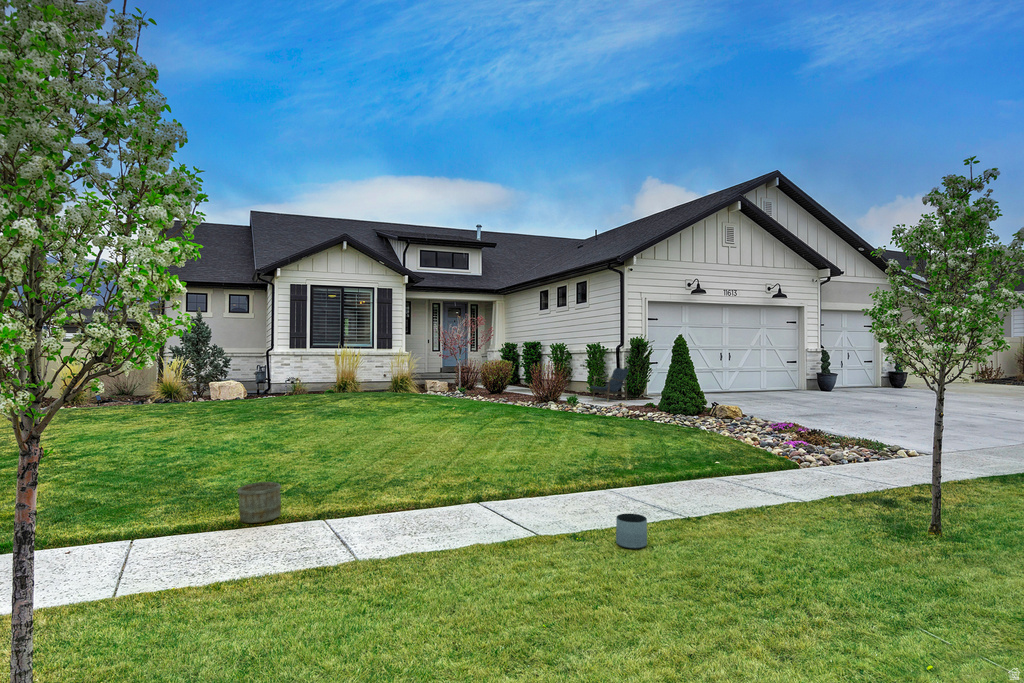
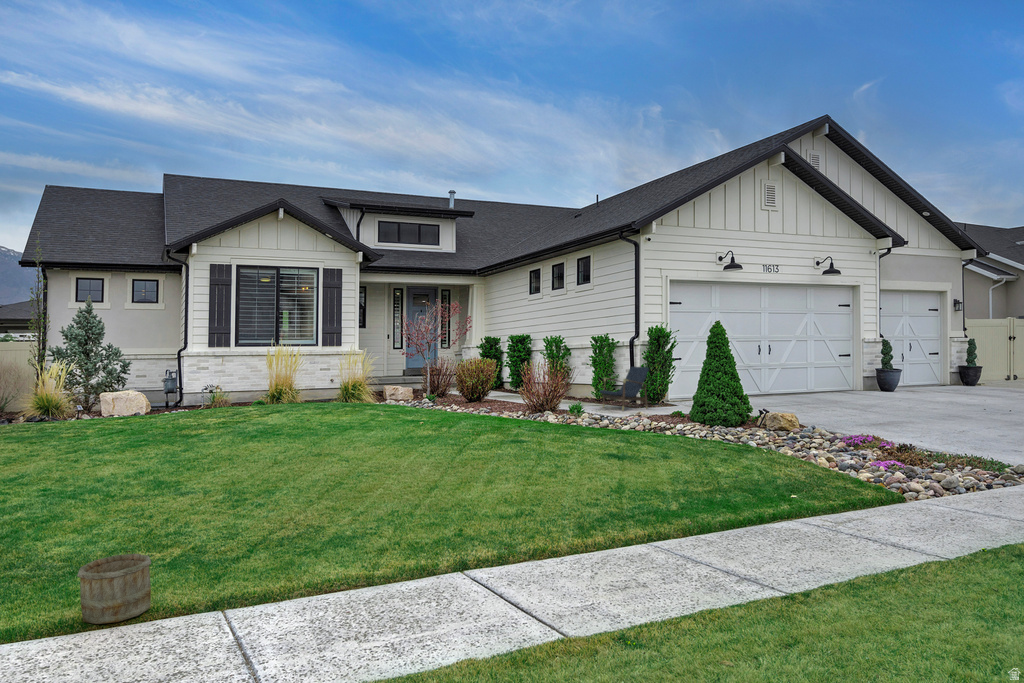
planter: present [616,513,647,549] -> none [687,599,737,659]

